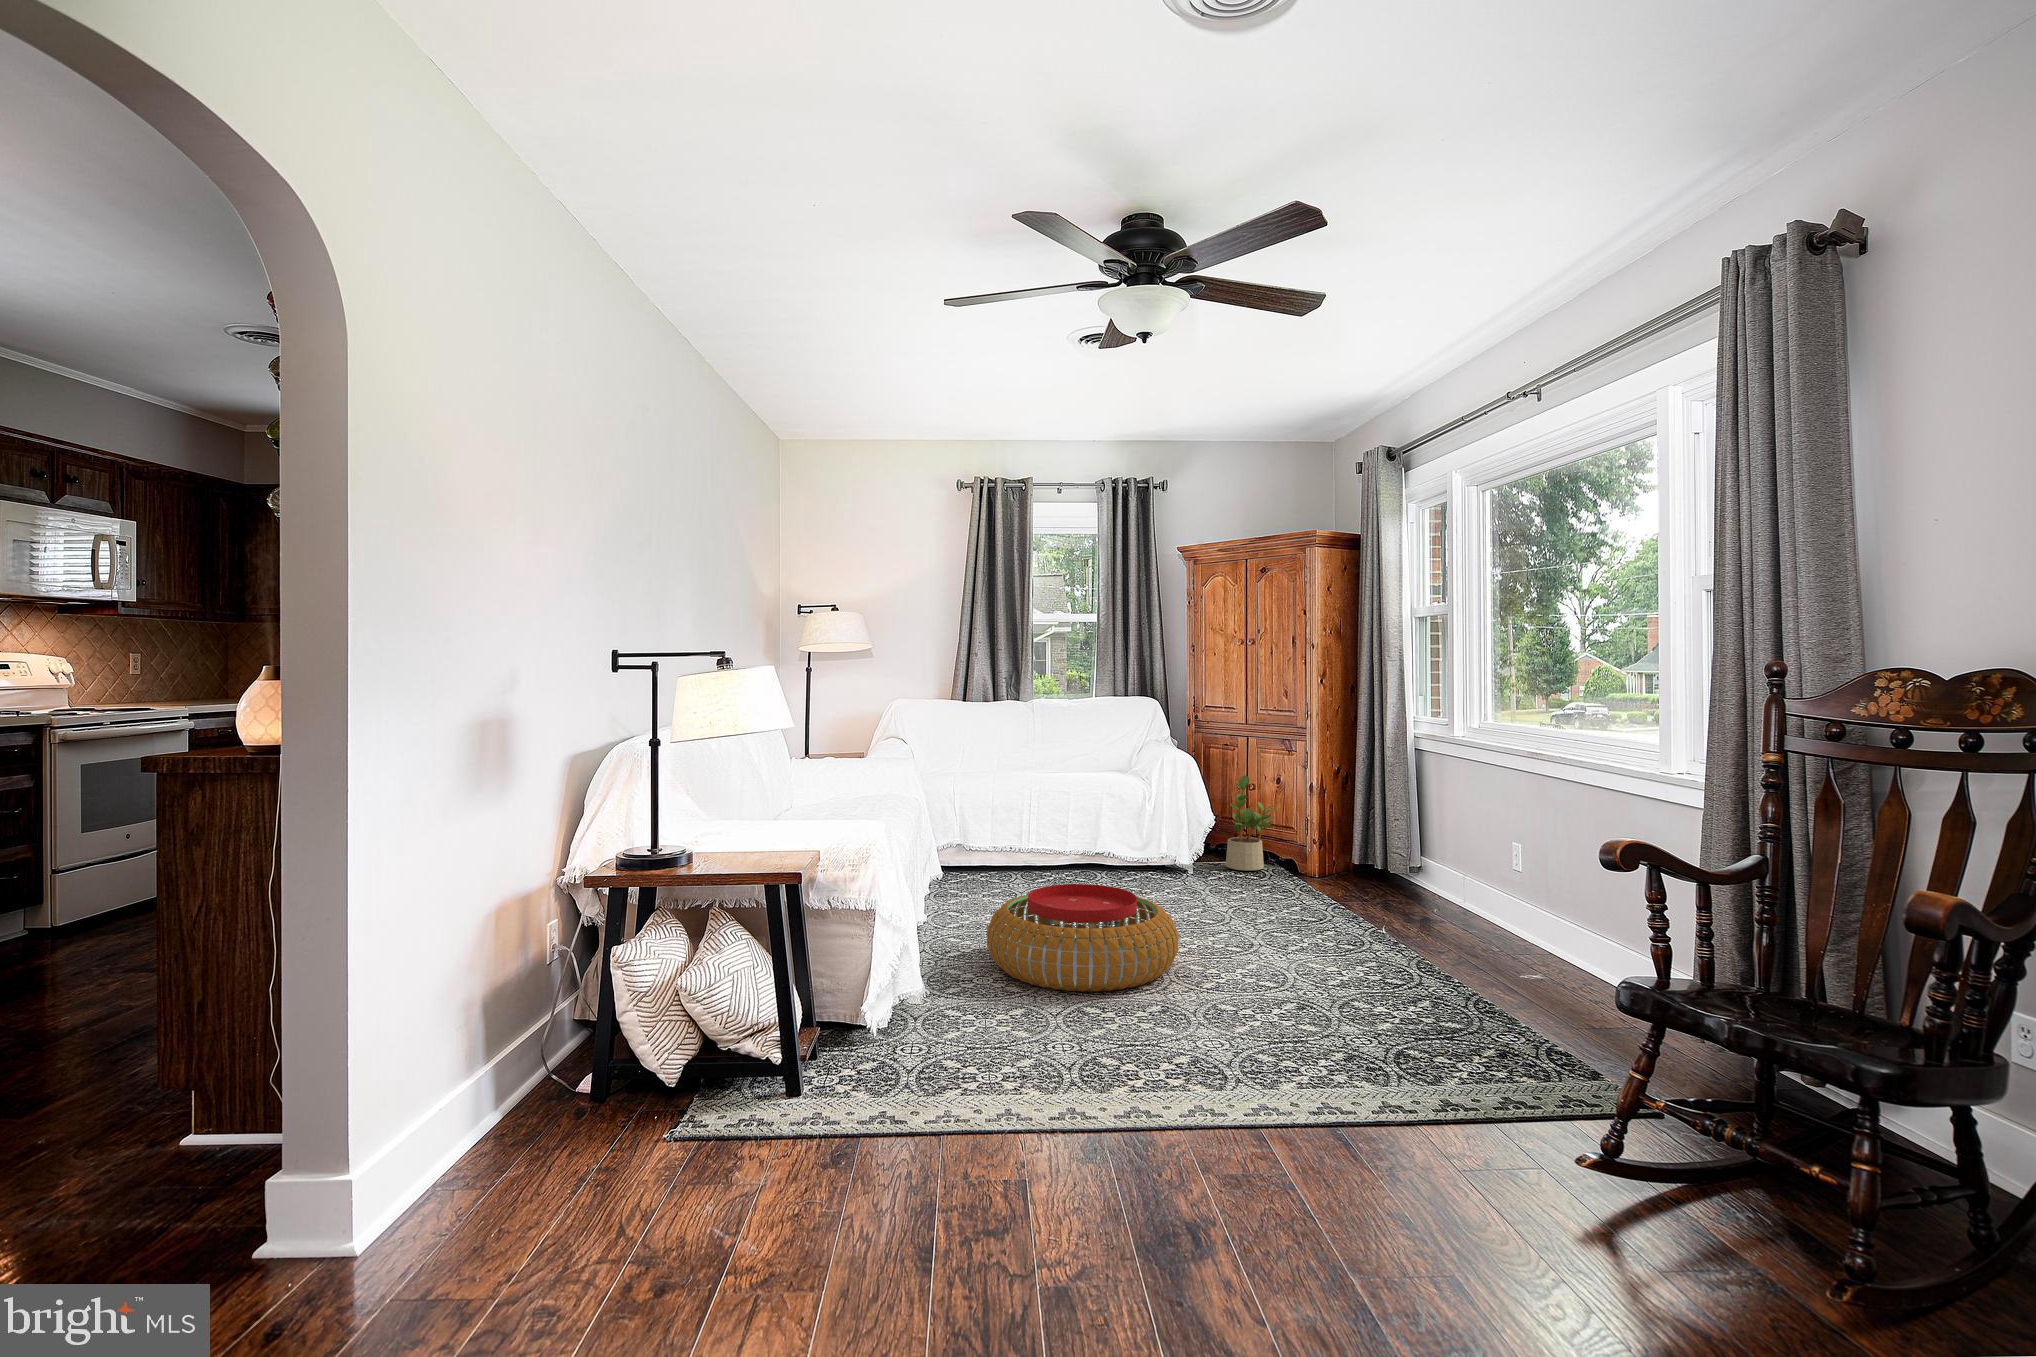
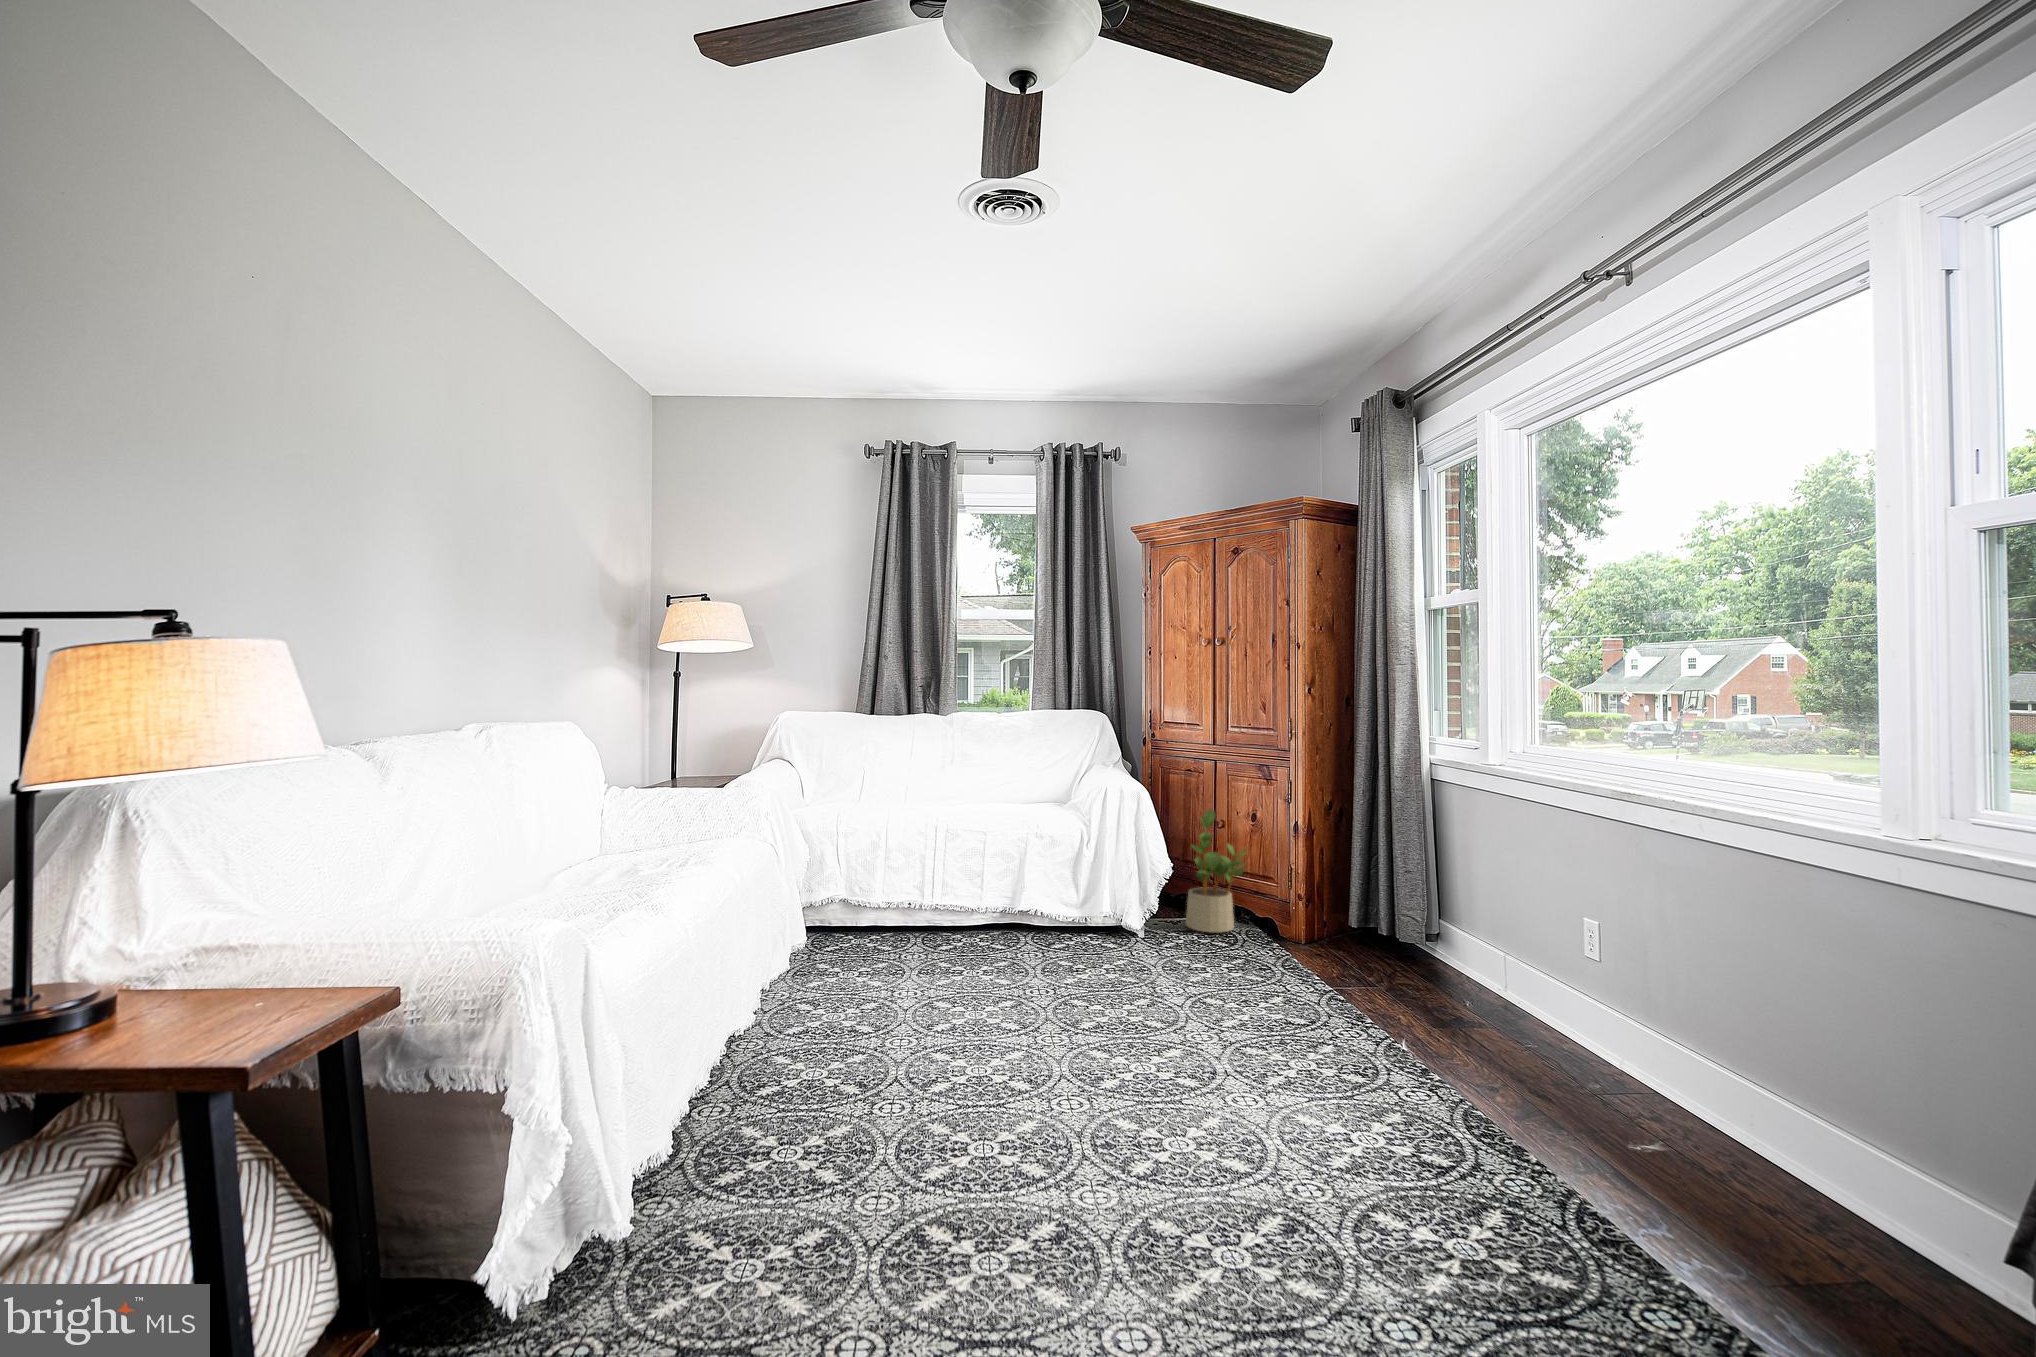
pouf: present [987,884,1179,992] -> none [797,984,1099,1188]

